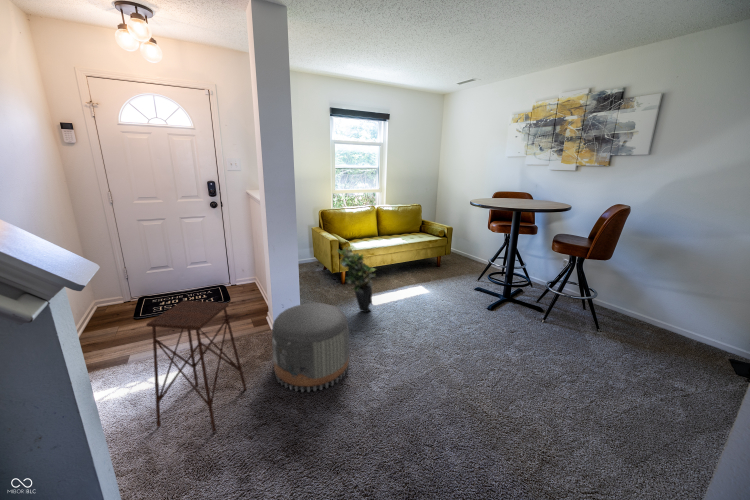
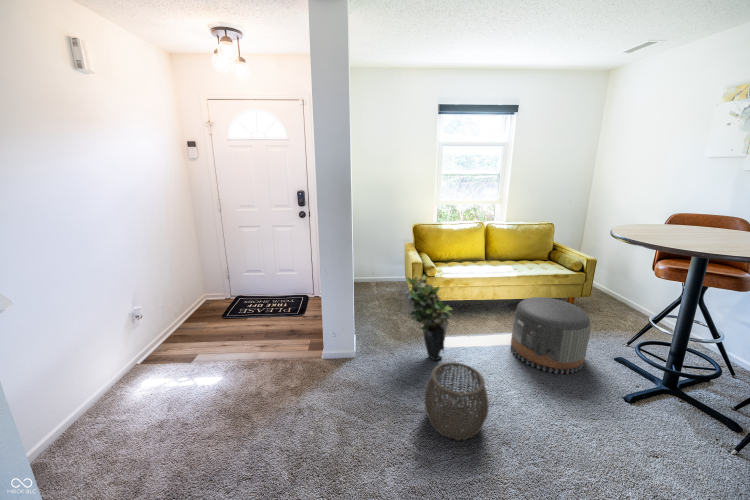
side table: present [147,301,246,432] -> none [160,321,262,472]
woven basket: none [375,302,421,355] -> present [424,362,488,440]
pouf: present [272,303,349,392] -> present [511,297,590,374]

